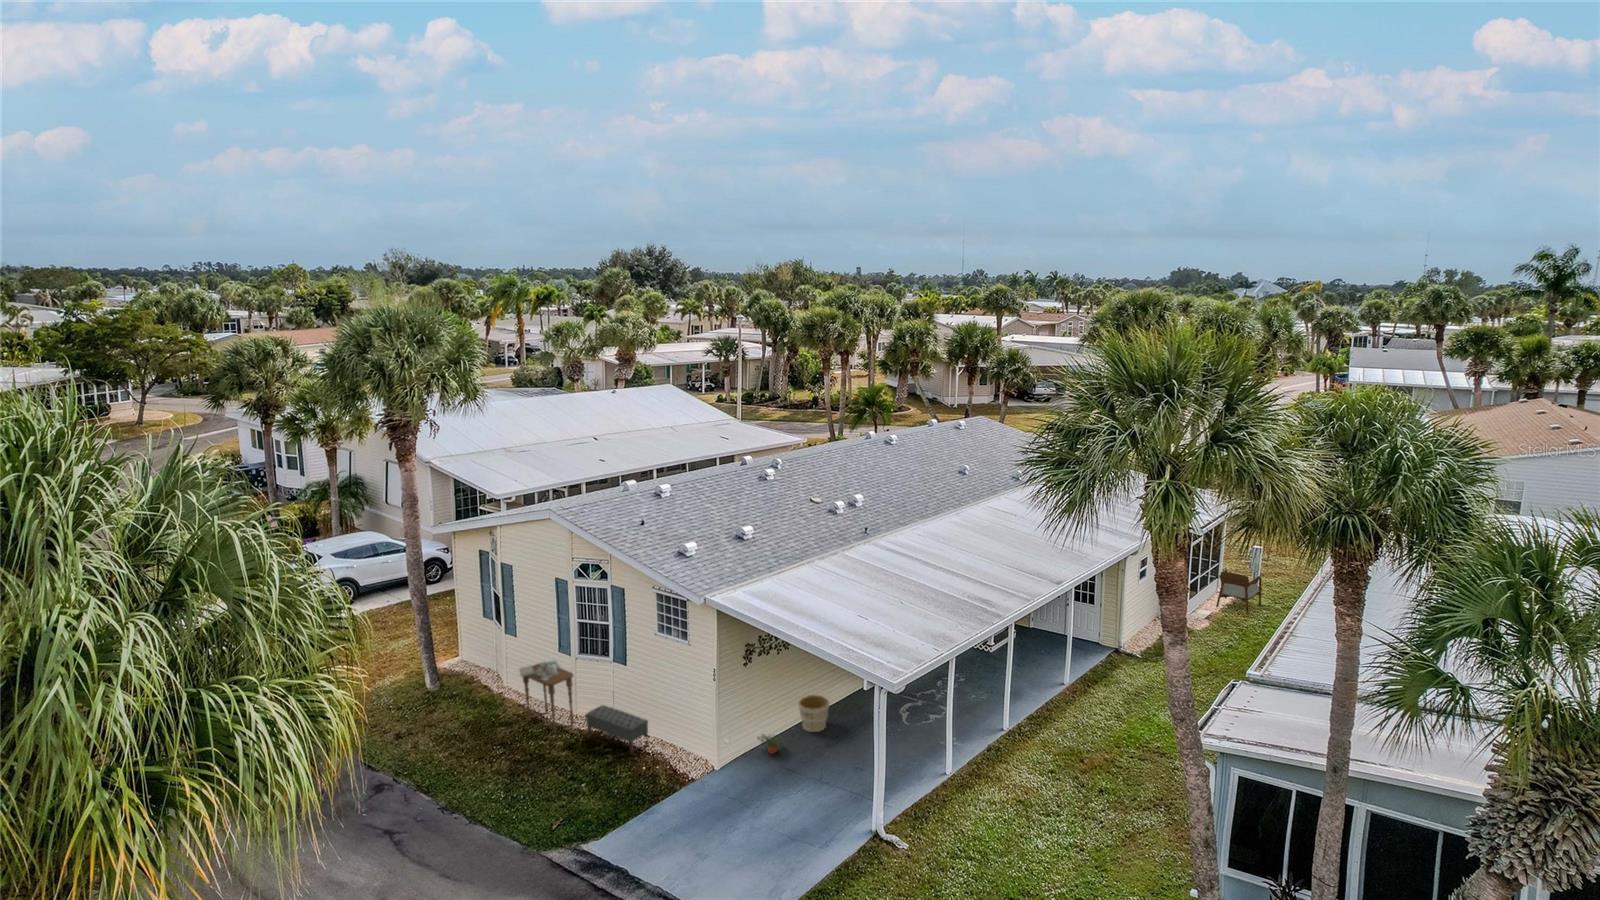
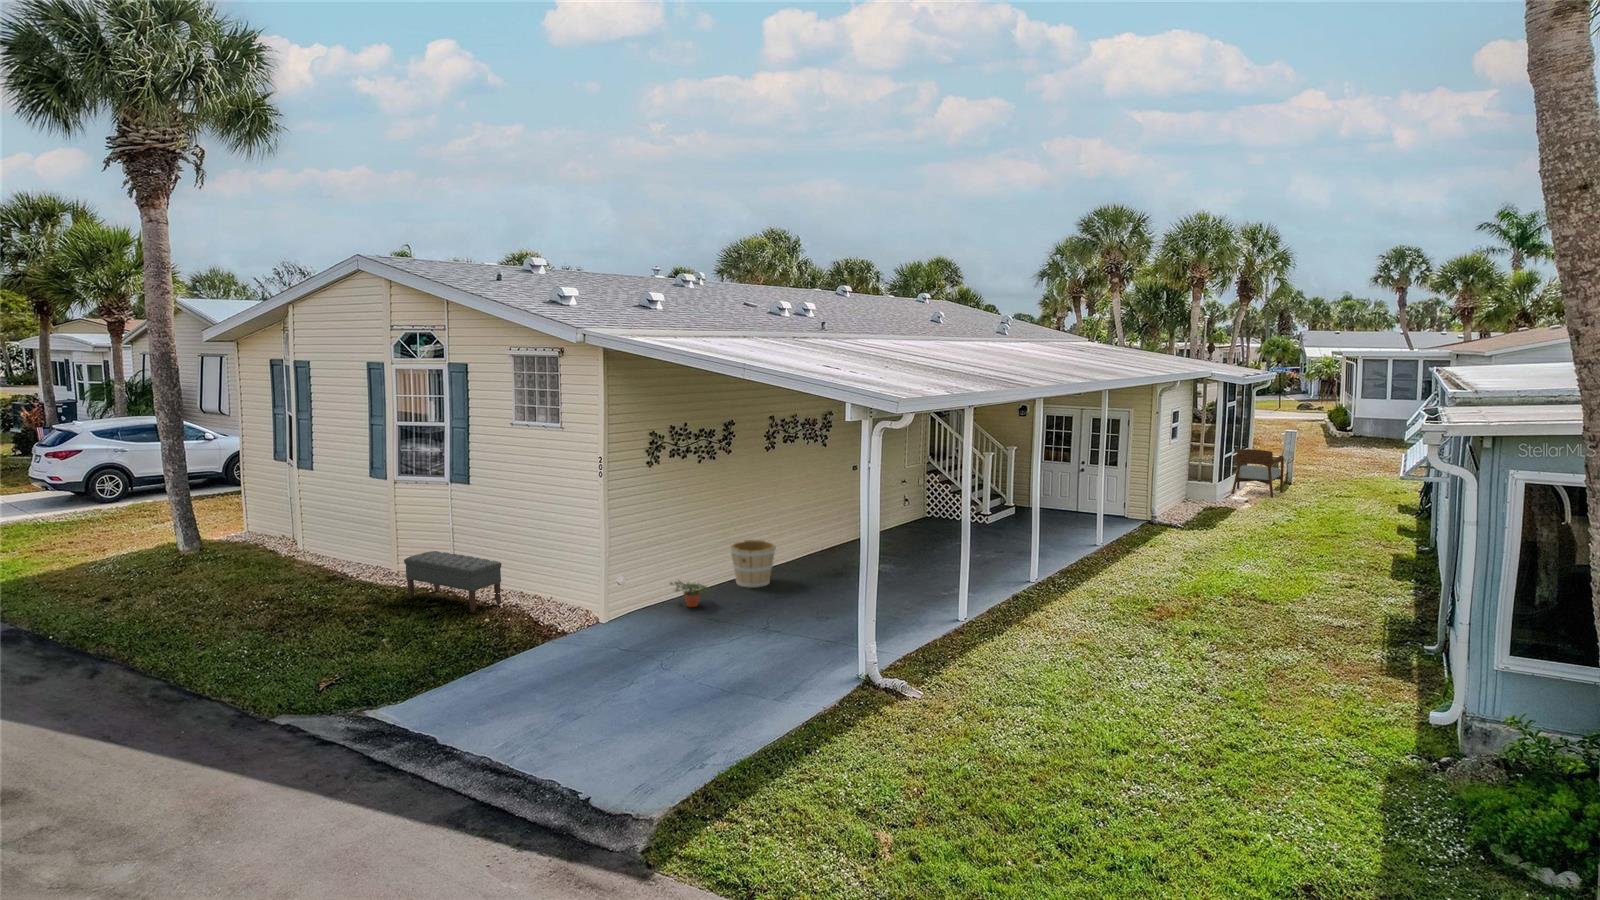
side table: present [519,660,574,733] -> none [307,492,391,595]

